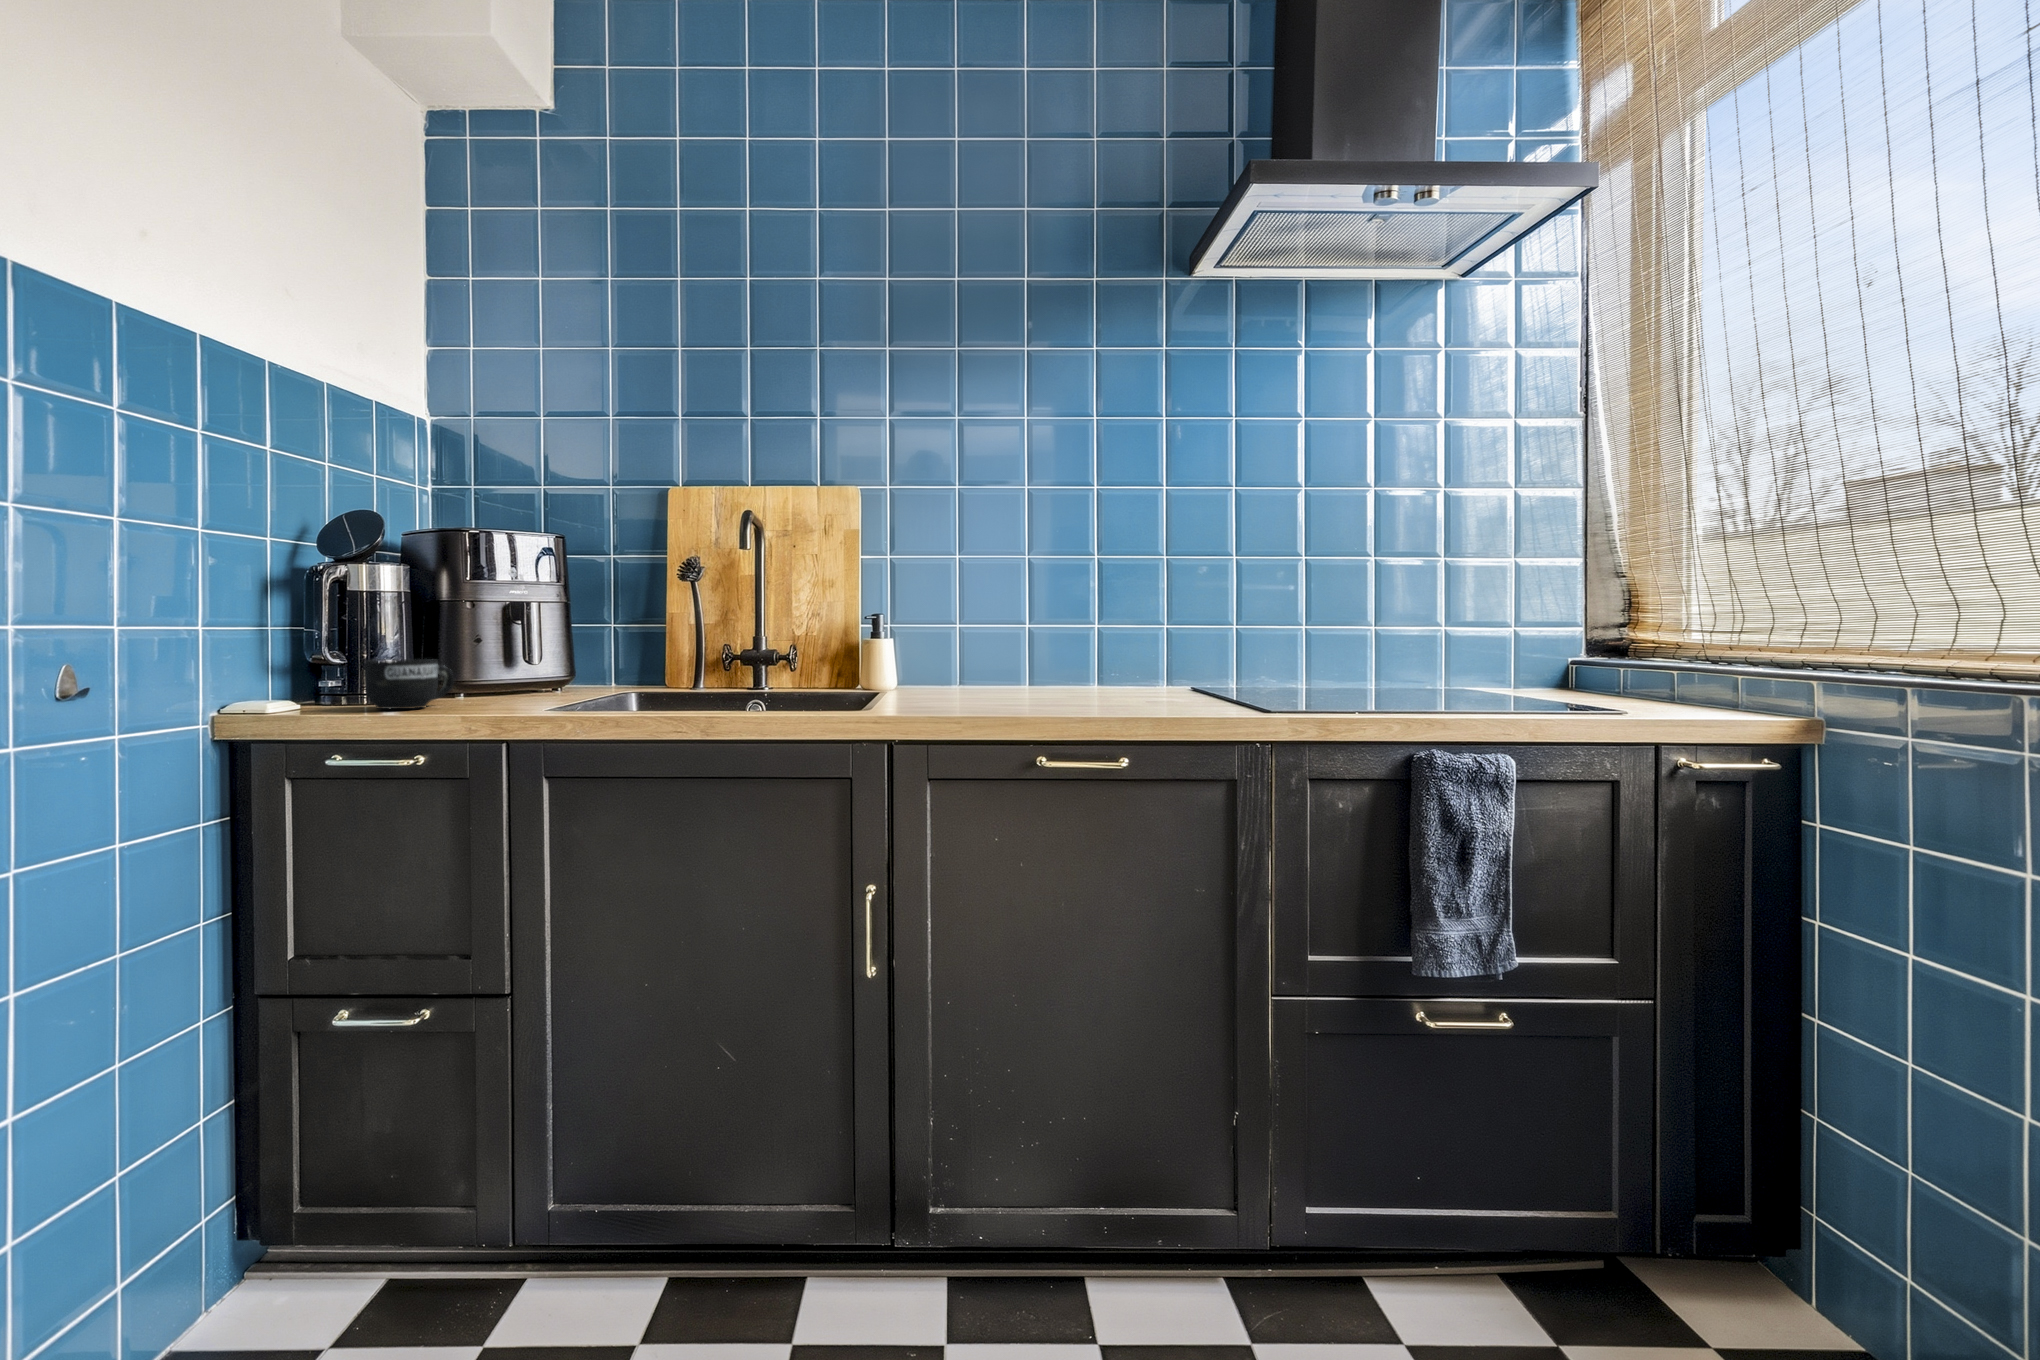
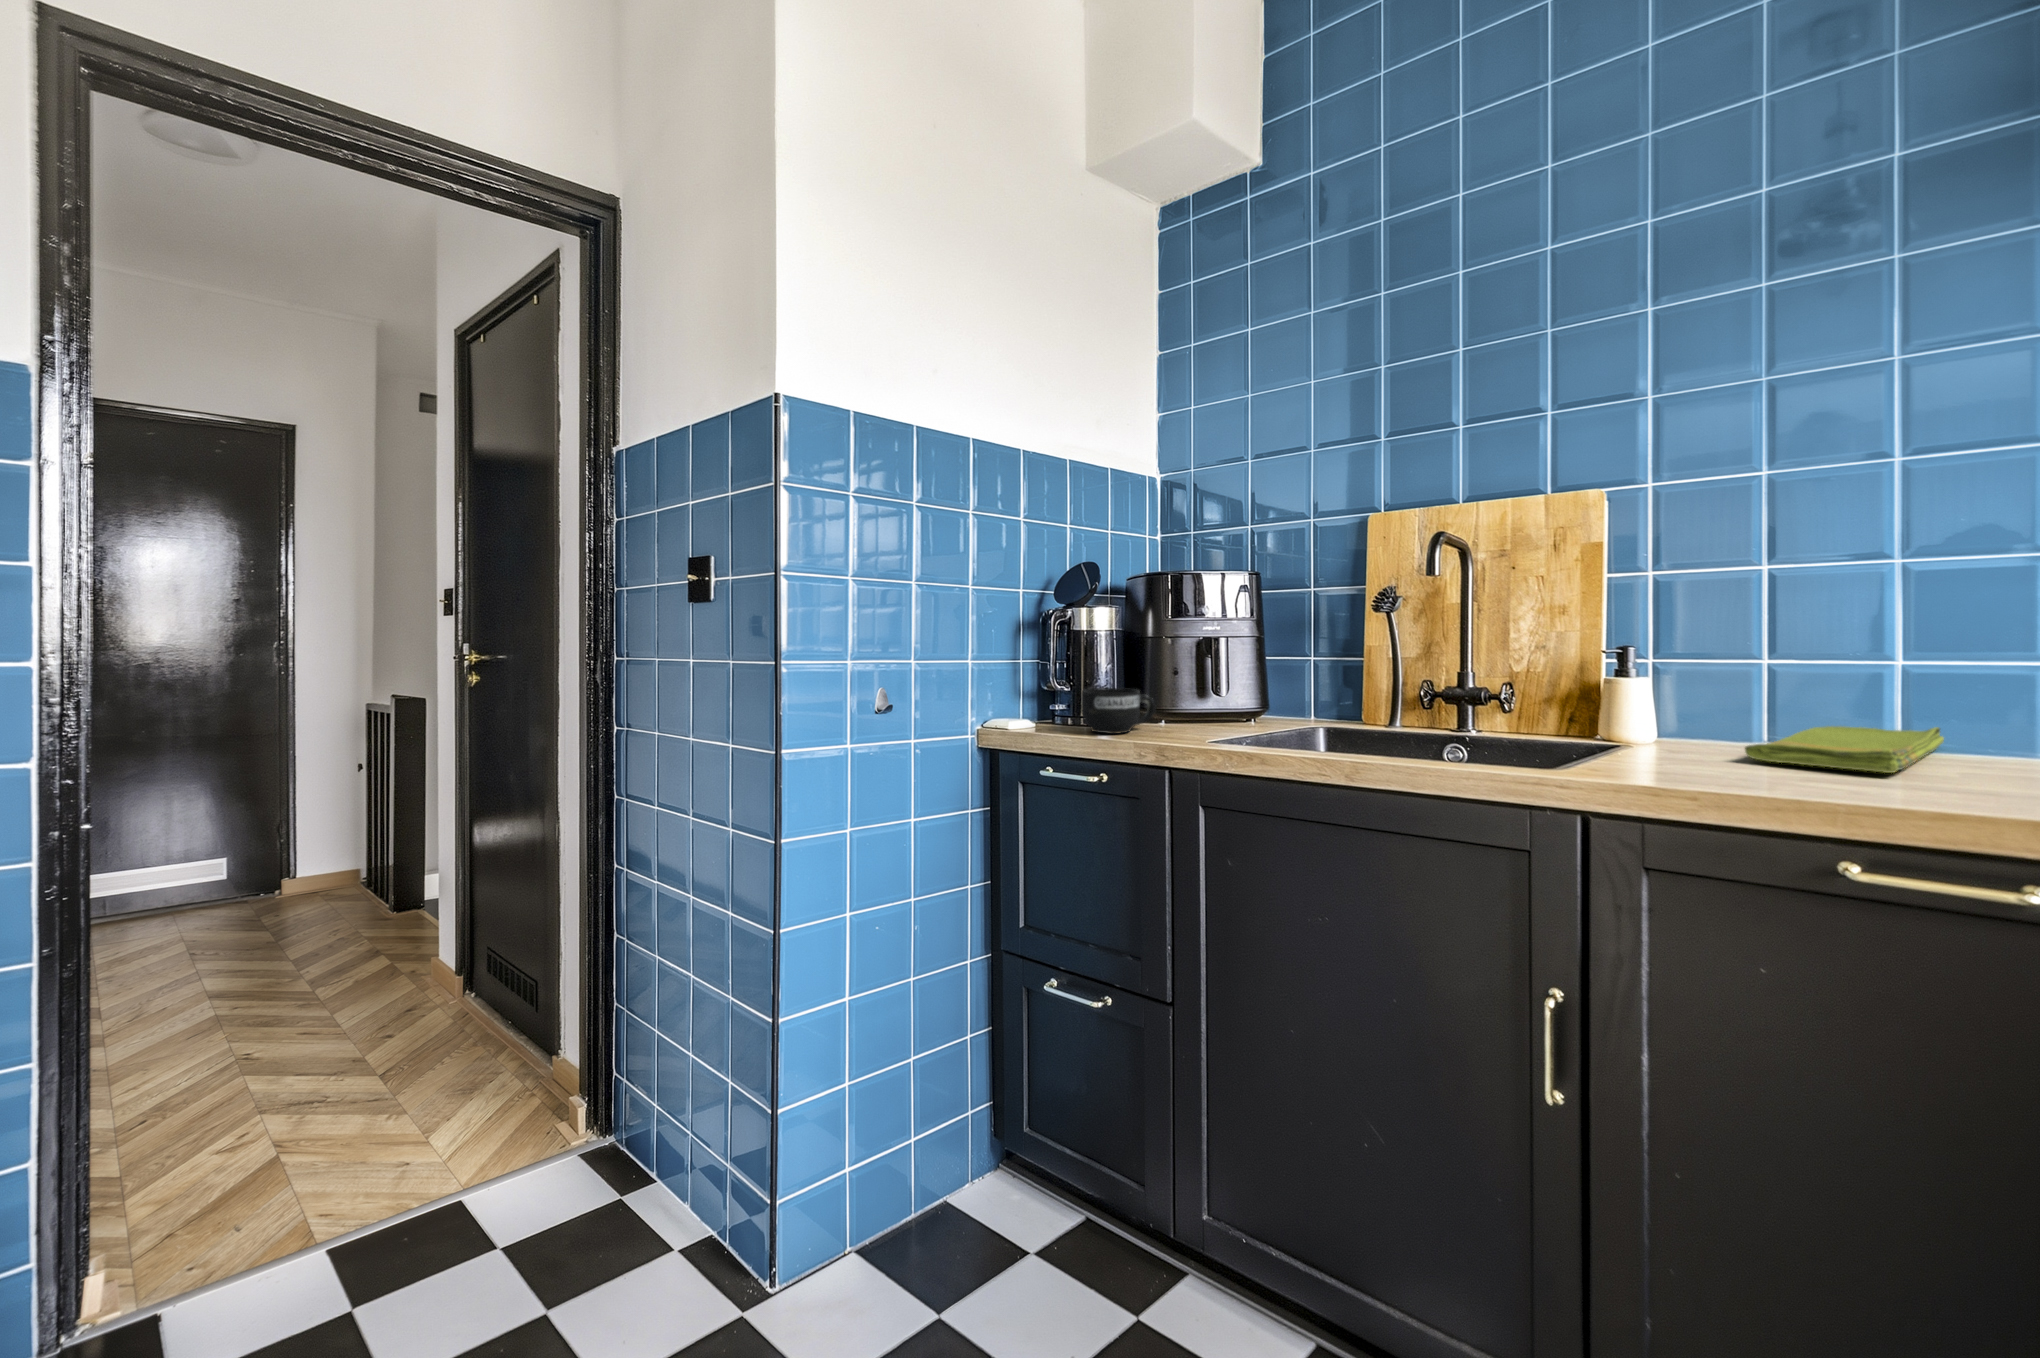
dish towel: none [958,667,1066,691] -> present [1745,726,1944,773]

